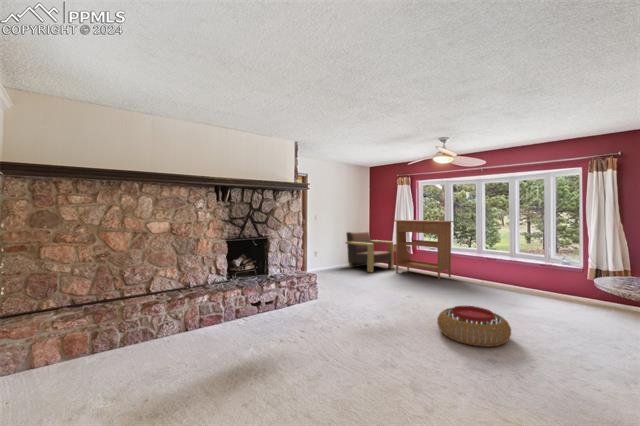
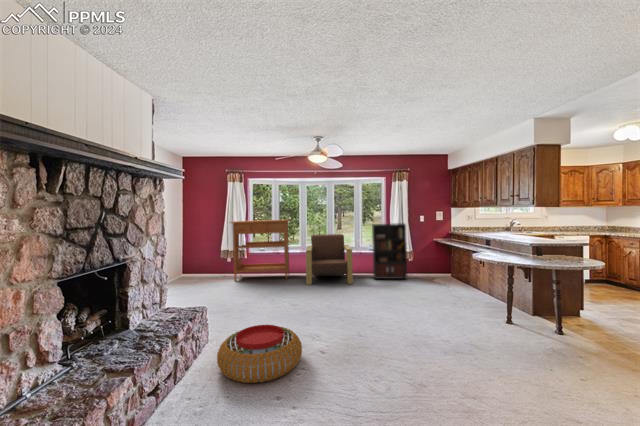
armchair: present [346,231,394,272] -> present [306,234,353,285]
bookcase: none [536,232,616,312] -> present [372,223,408,279]
pouf: present [437,306,511,347] -> present [217,325,302,383]

